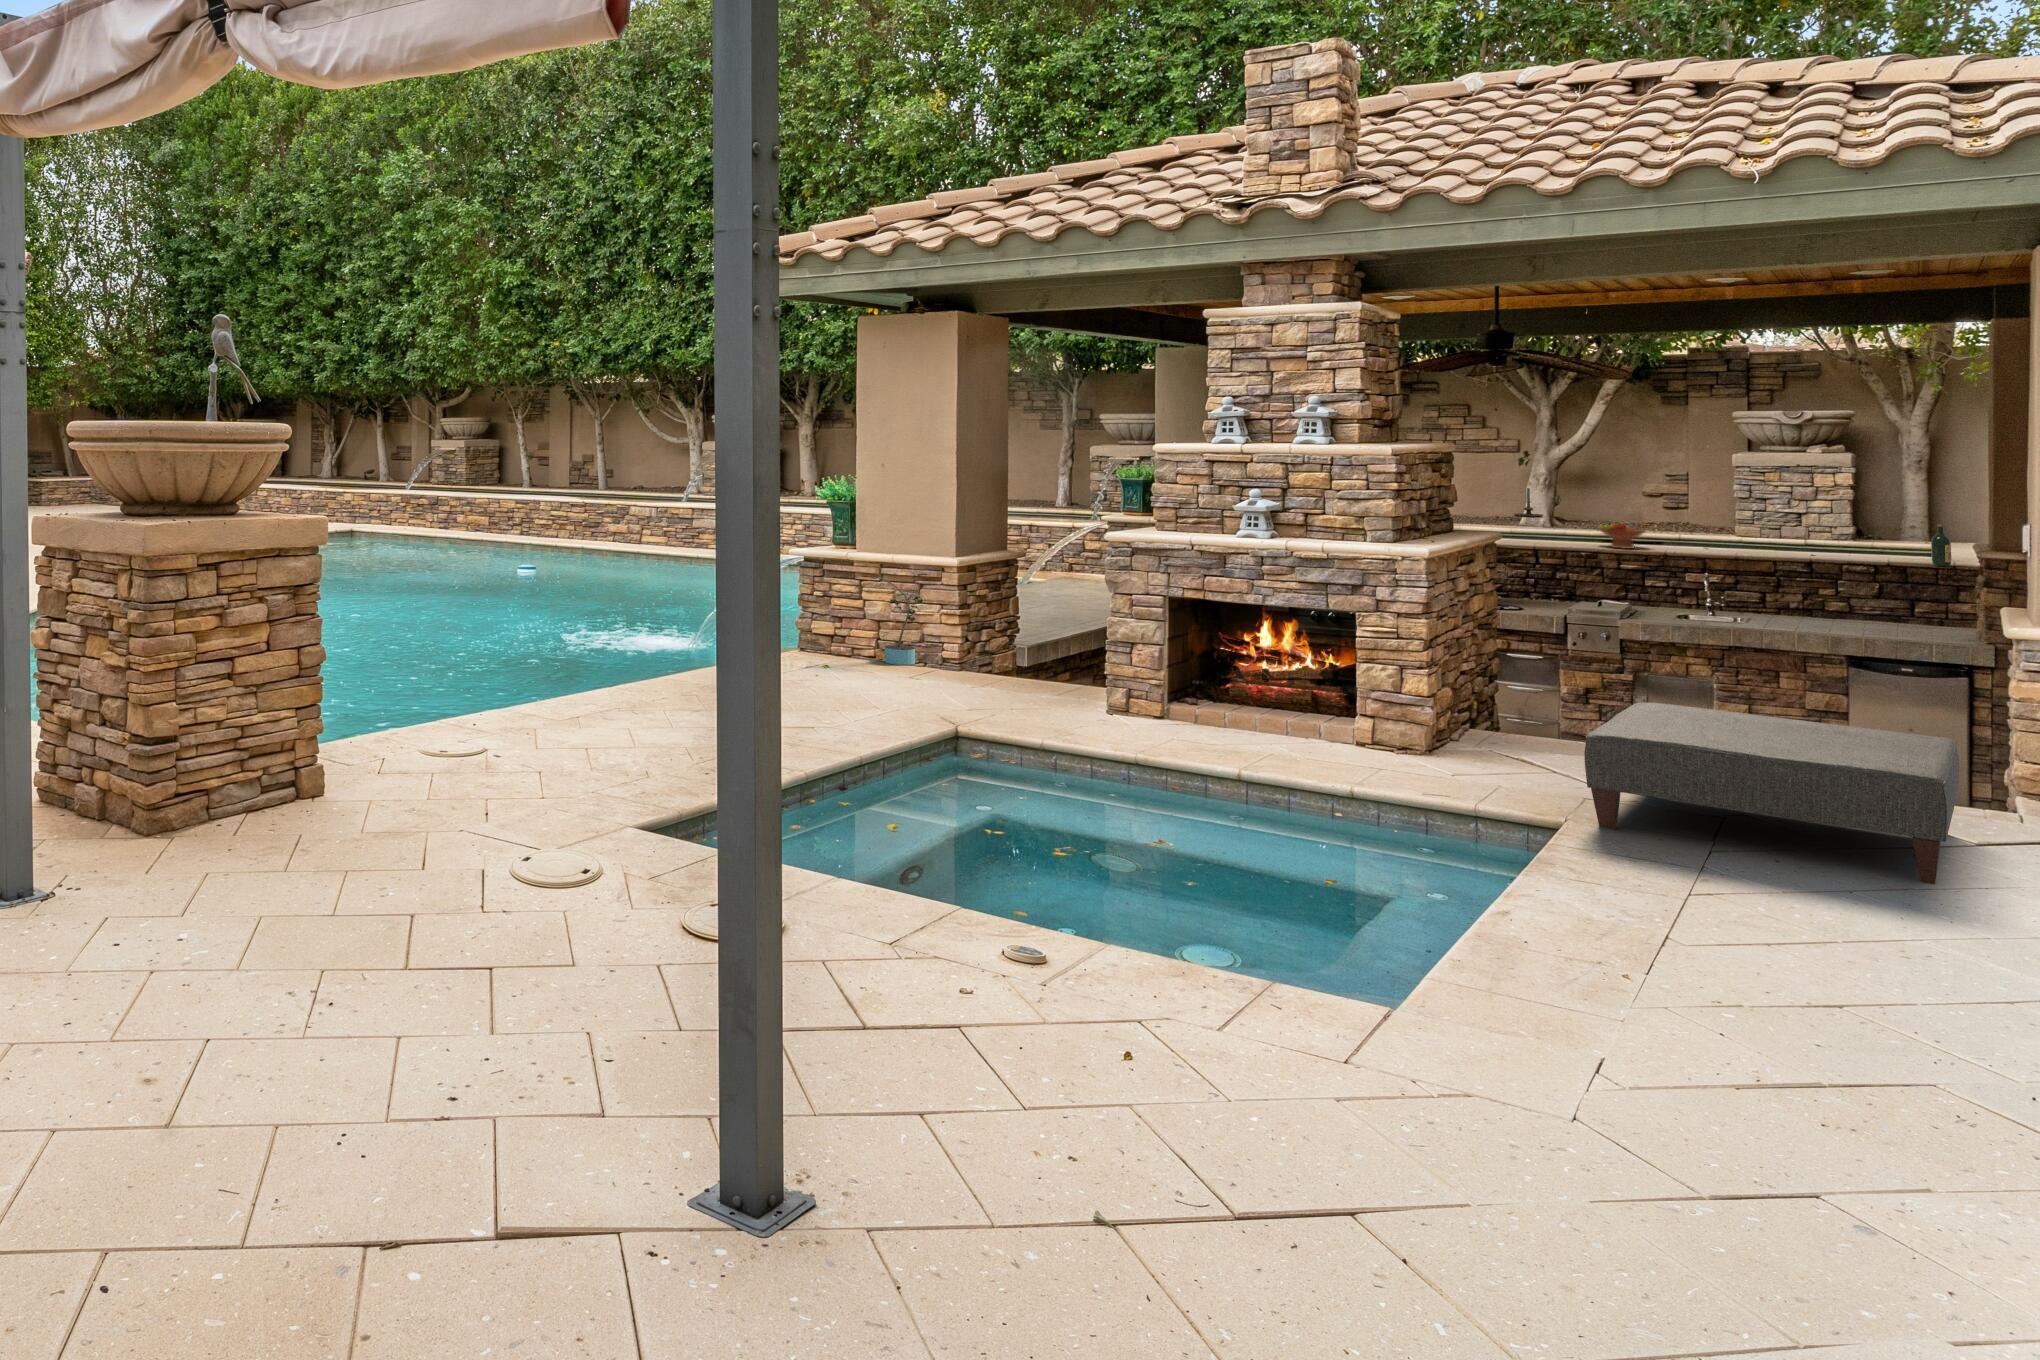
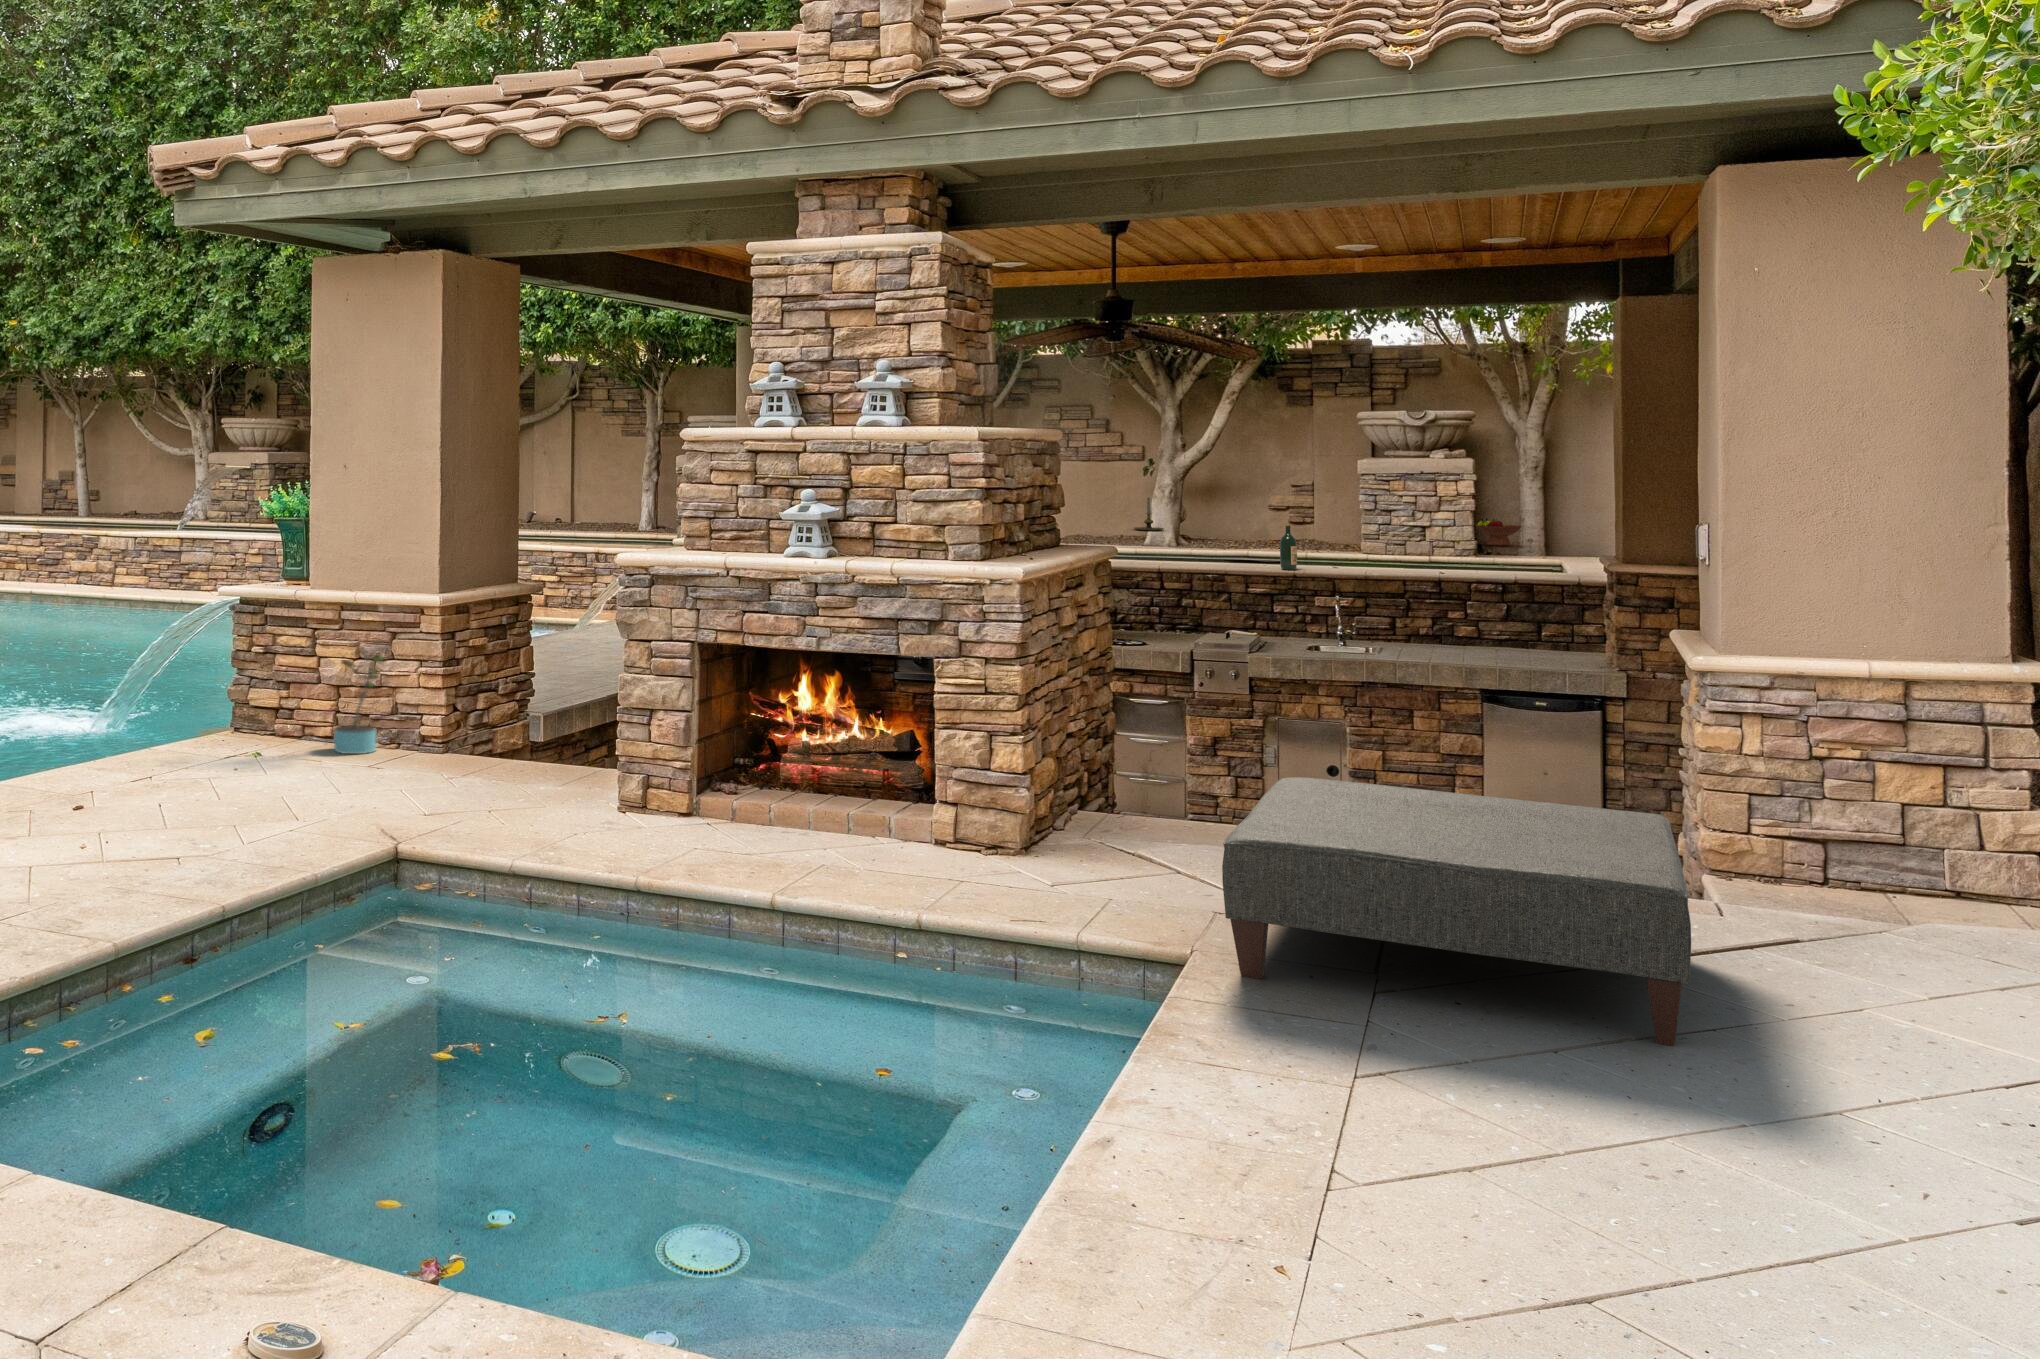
fruit bowl: present [1599,523,1645,549] -> present [1475,518,1522,546]
wine bottle: present [1931,524,1951,567] -> present [1280,524,1297,570]

